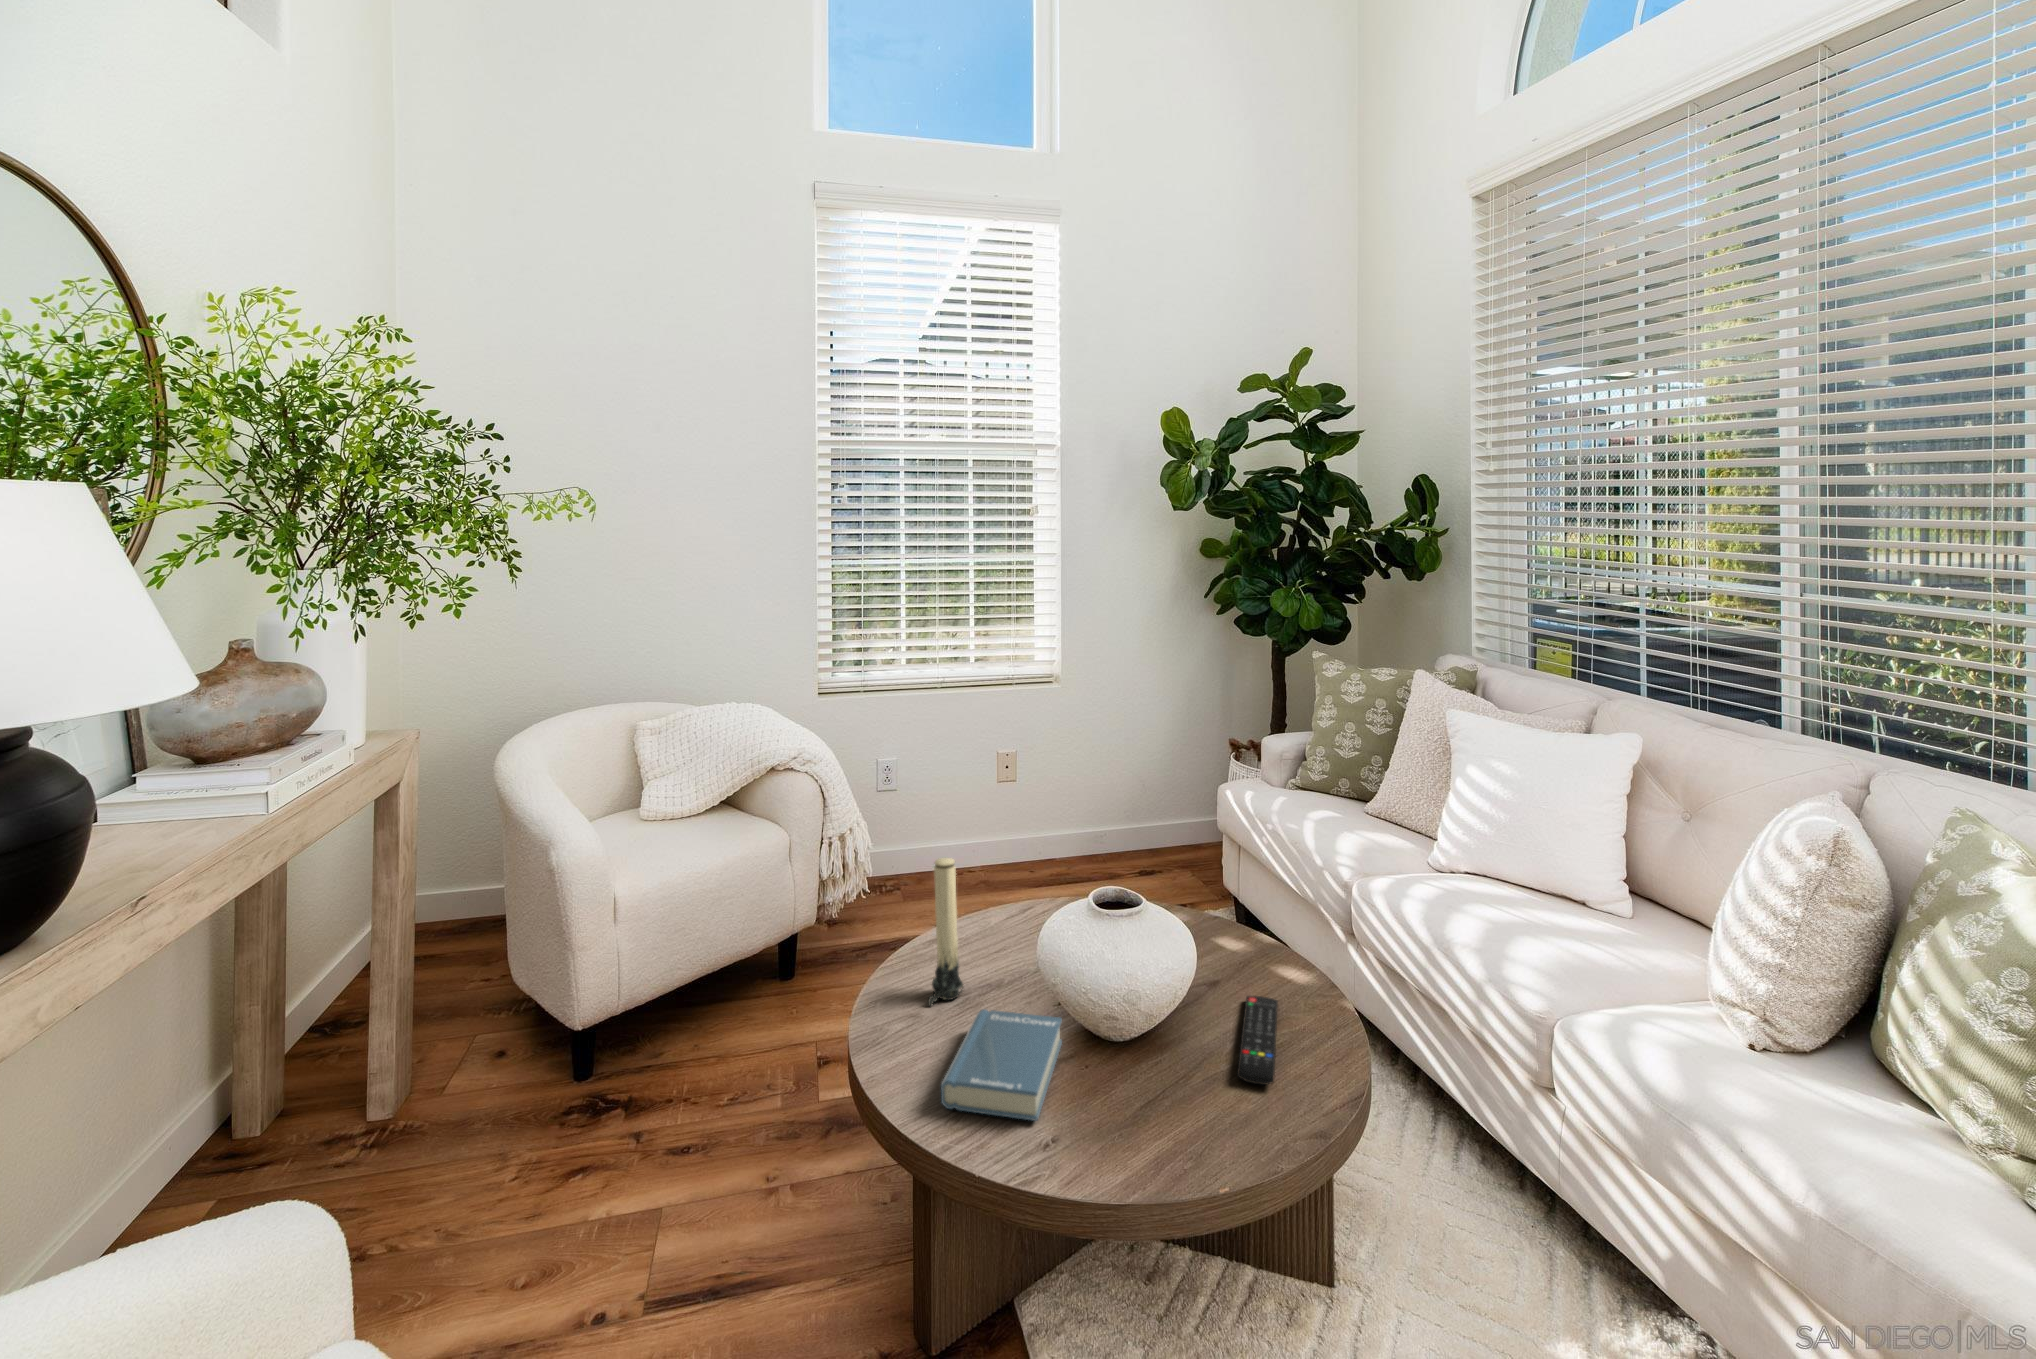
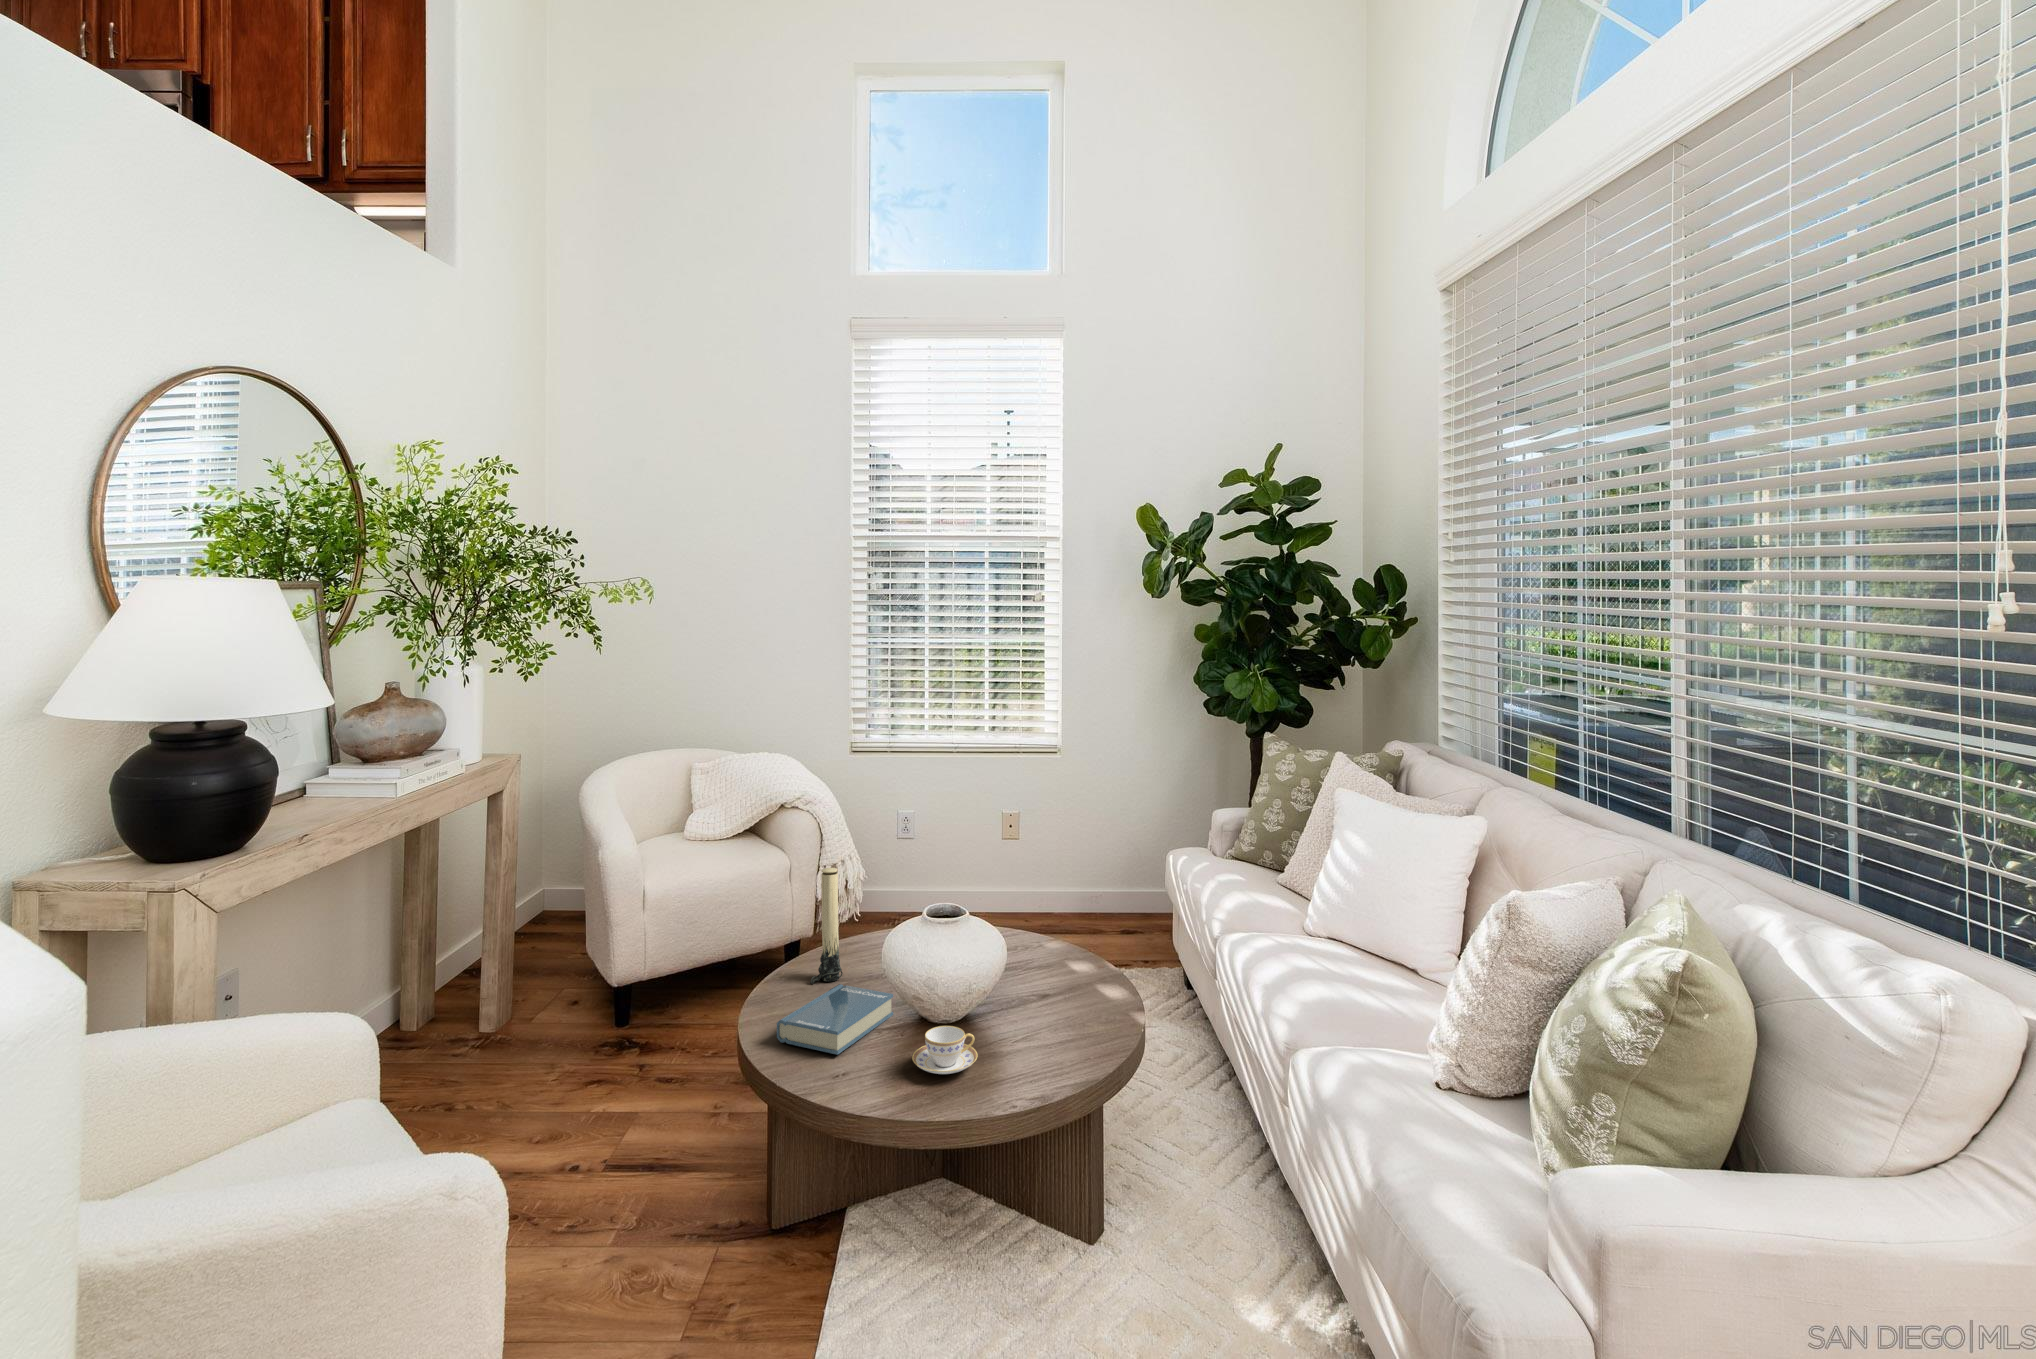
remote control: present [1237,996,1278,1085] -> none [1004,998,1081,1052]
teacup: none [1142,1066,1229,1138] -> present [912,1026,978,1074]

